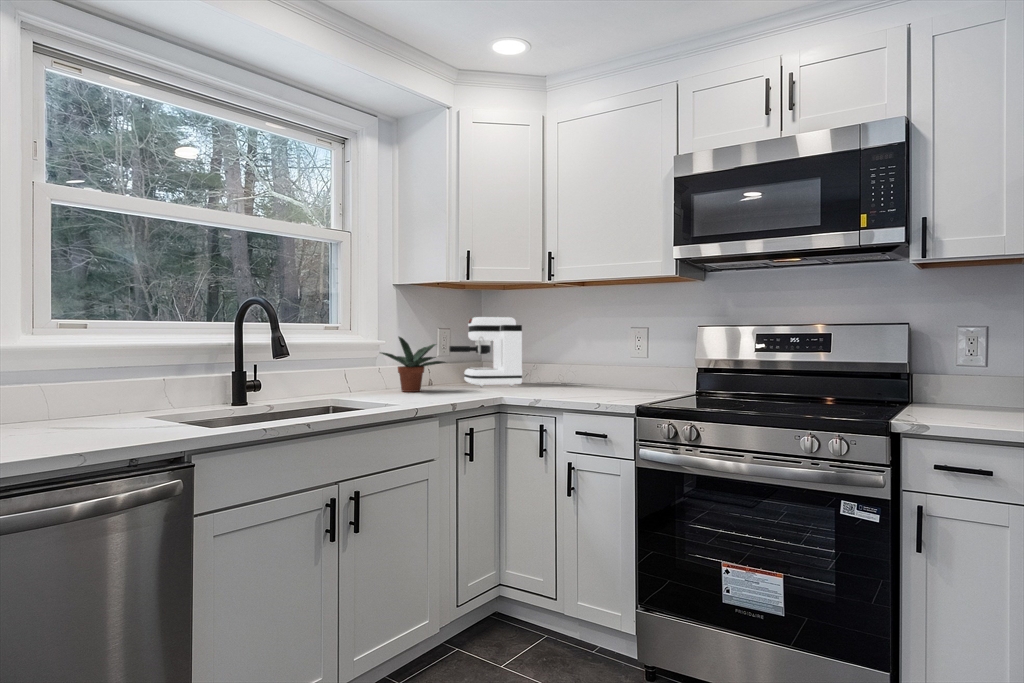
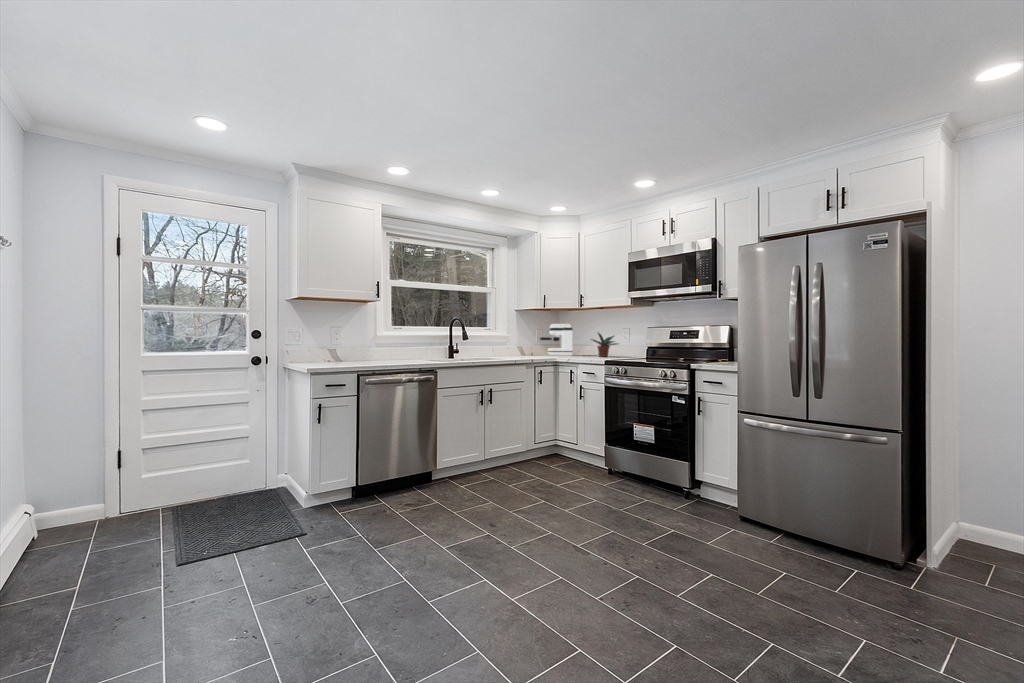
potted plant: present [381,337,446,392] -> present [591,333,617,357]

